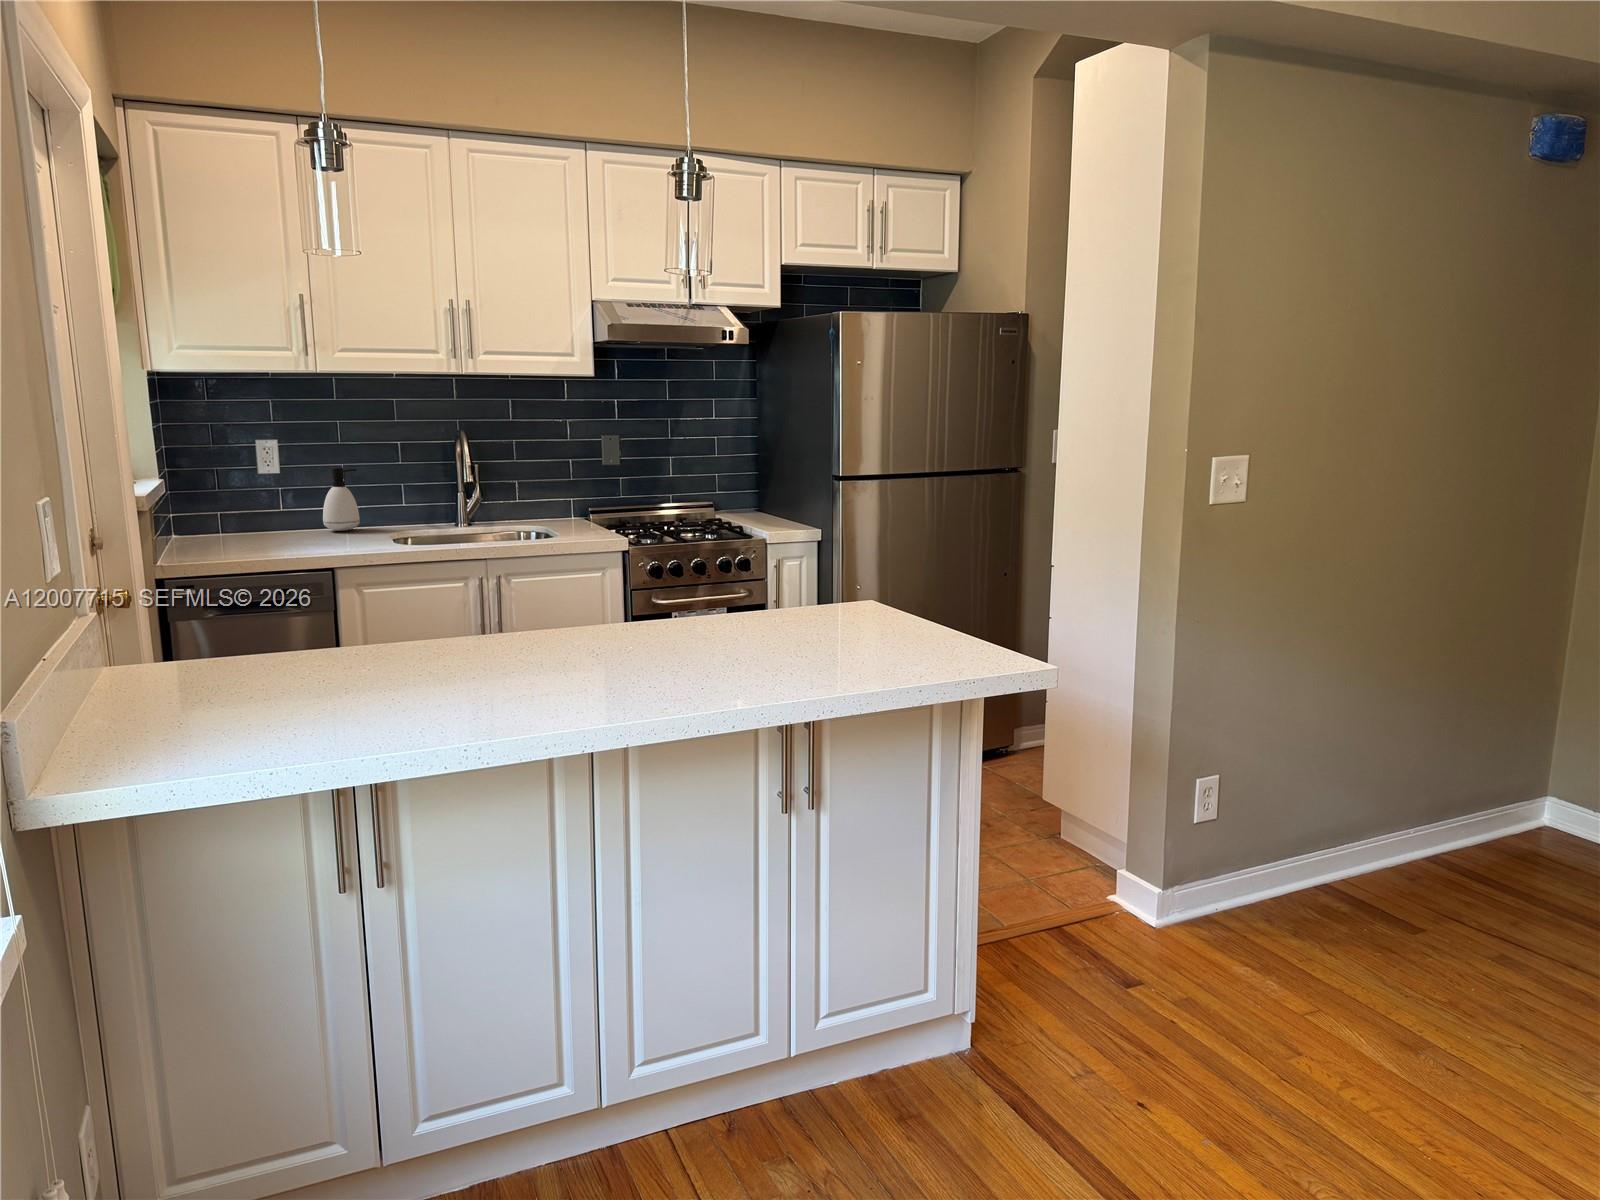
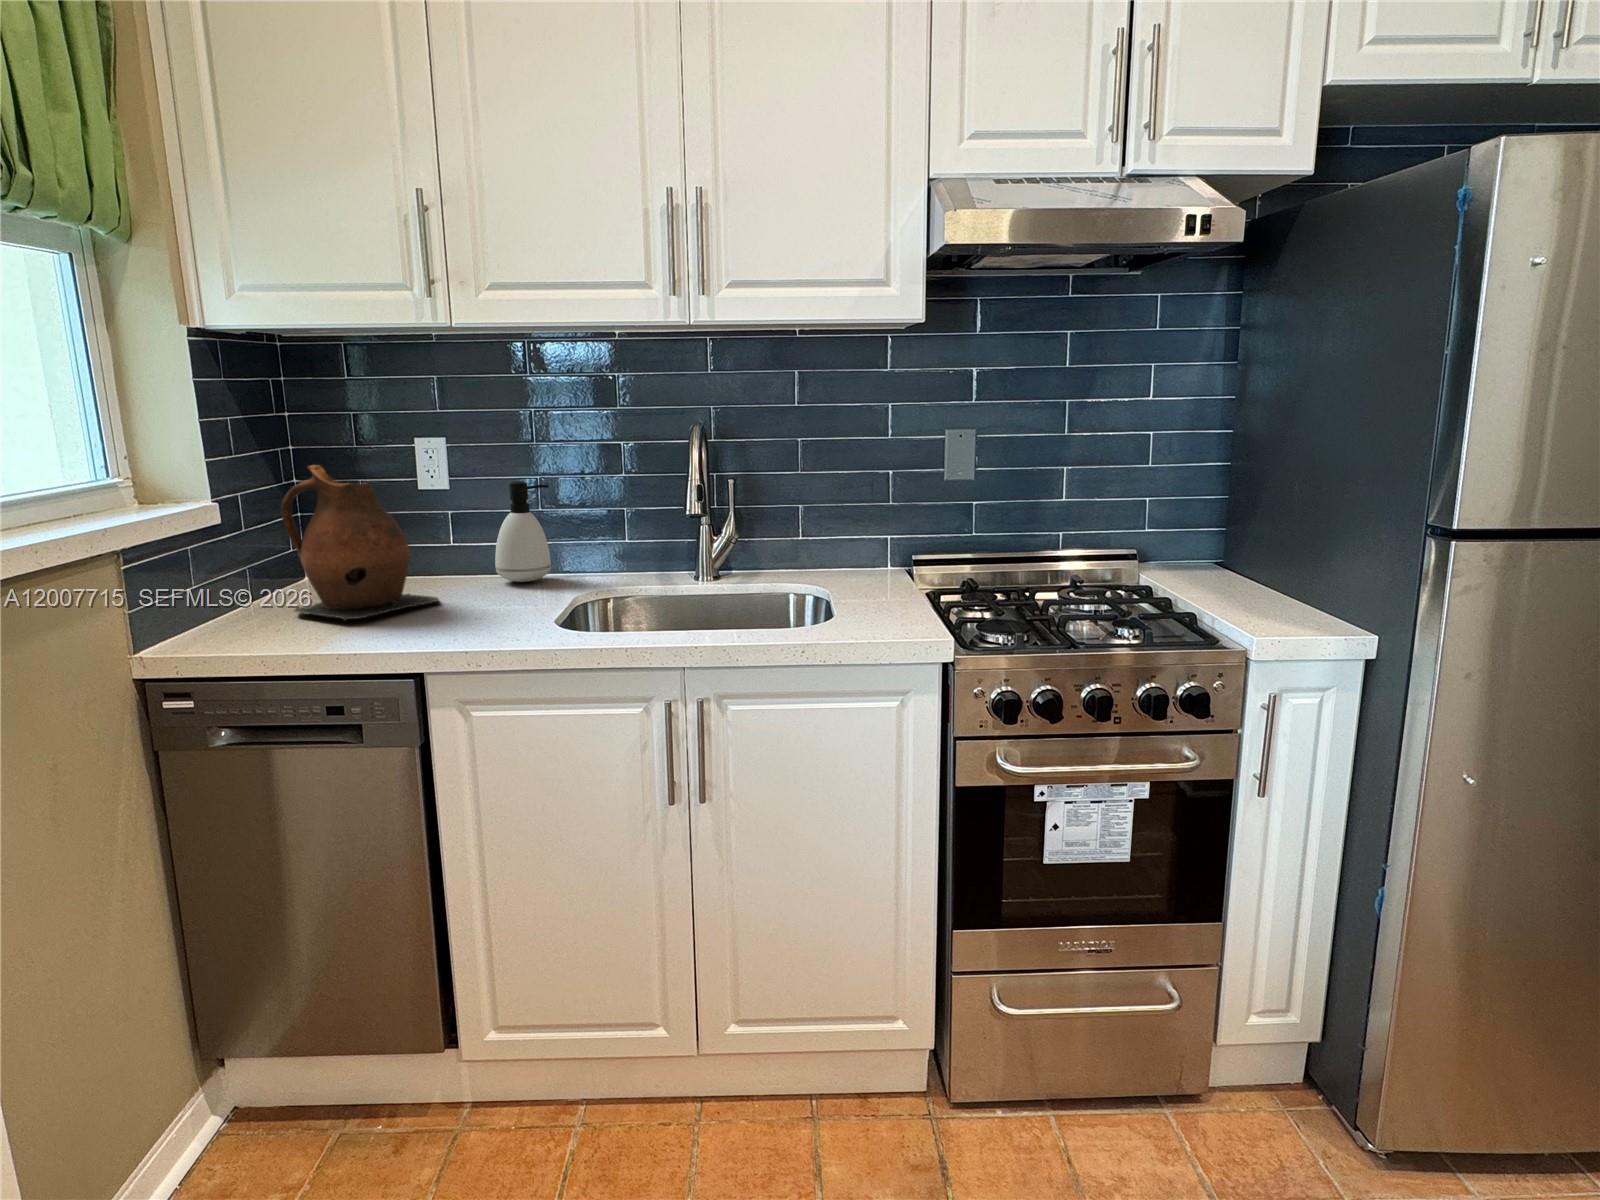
ceramic pitcher: none [207,457,307,549] -> present [281,465,439,621]

